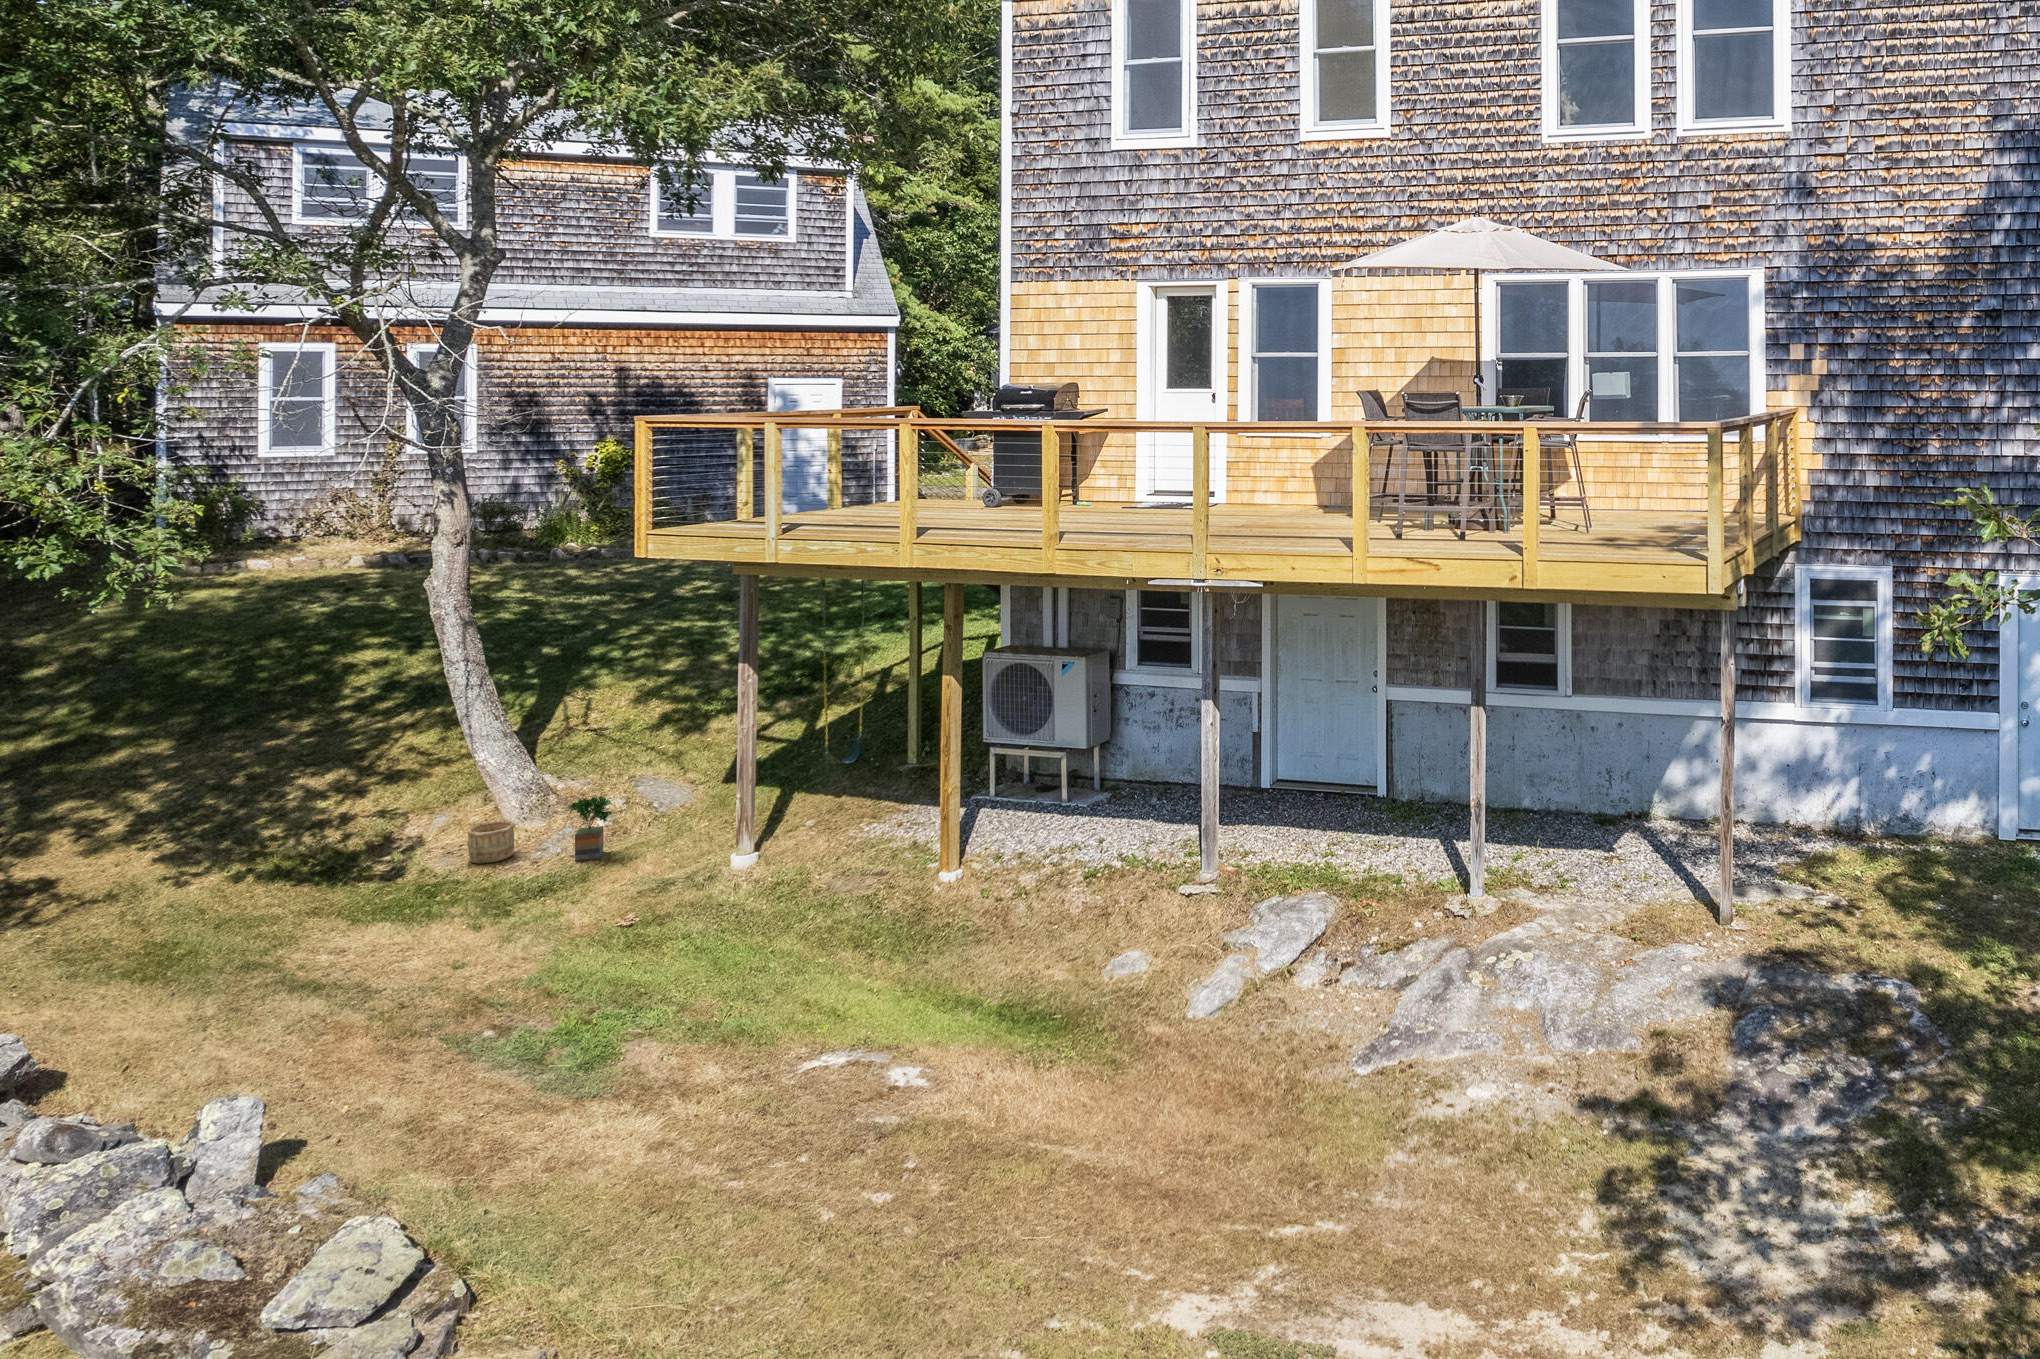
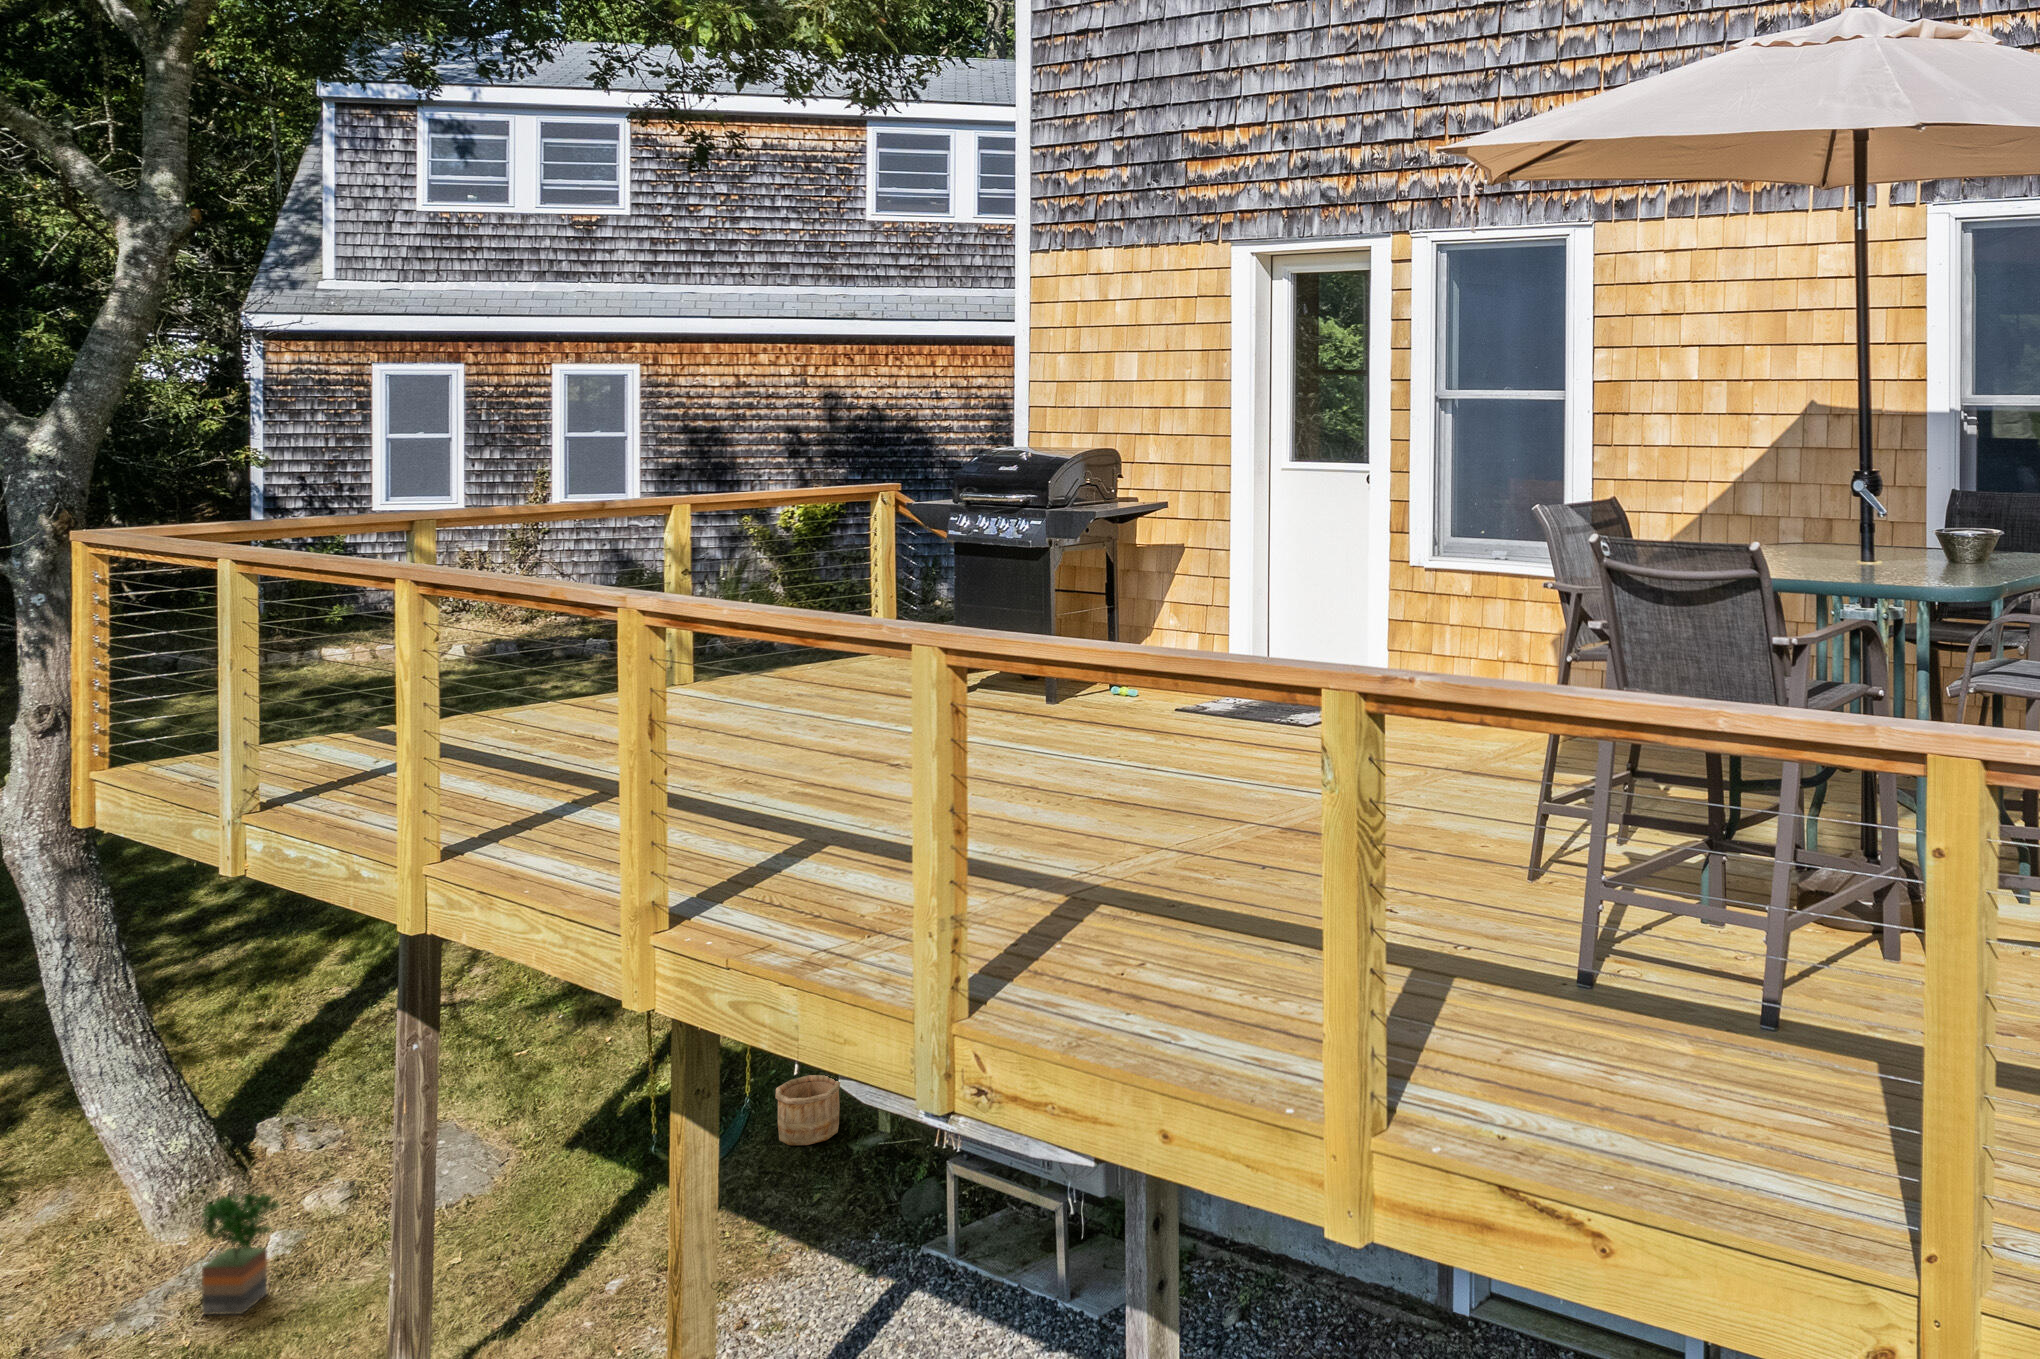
wooden bucket: present [466,820,515,864] -> present [775,1075,840,1145]

